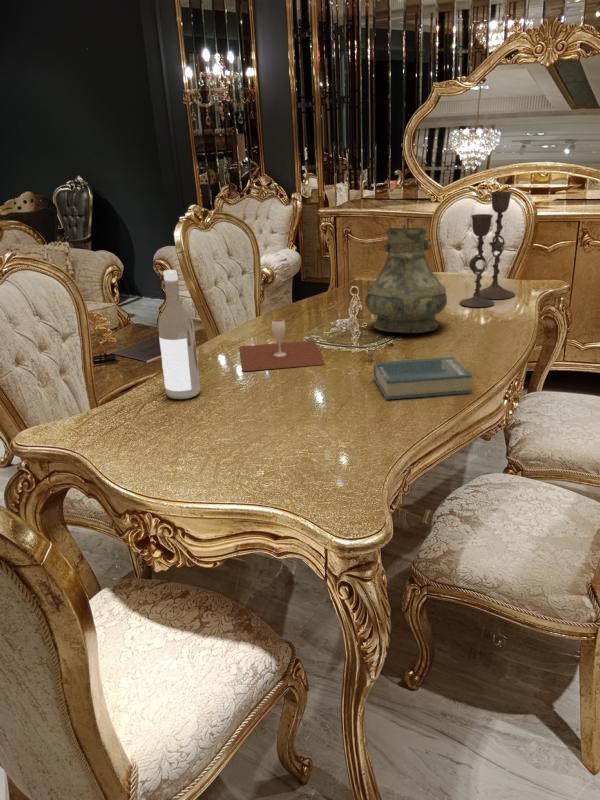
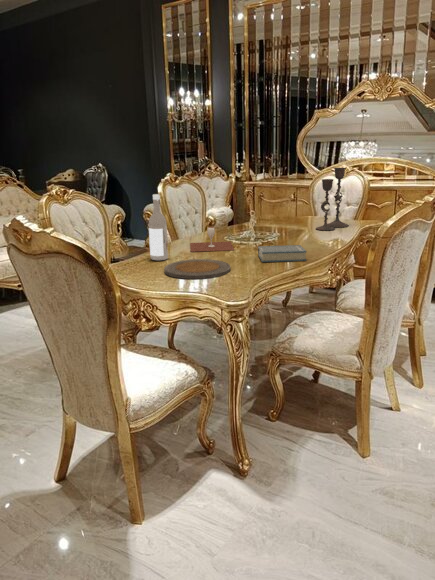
vase: present [365,228,447,333] -> none [260,183,304,239]
plate: none [194,397,328,458] -> present [164,259,230,279]

